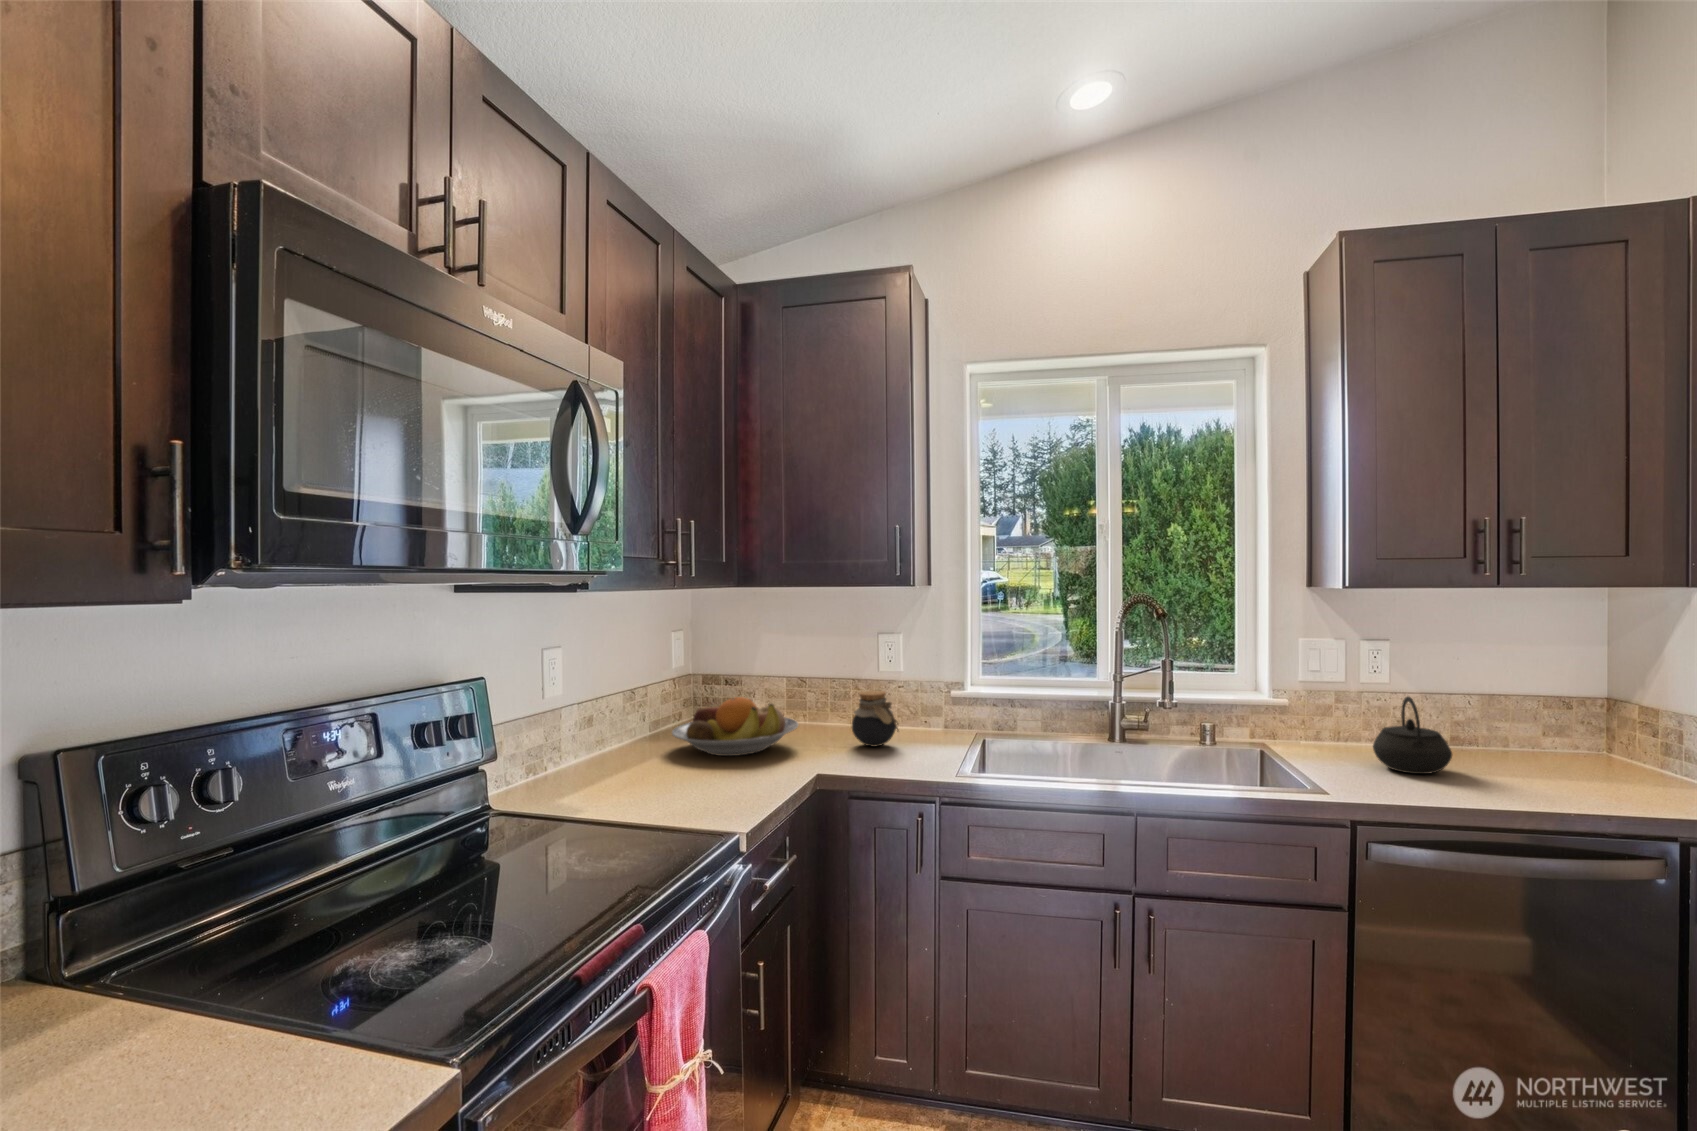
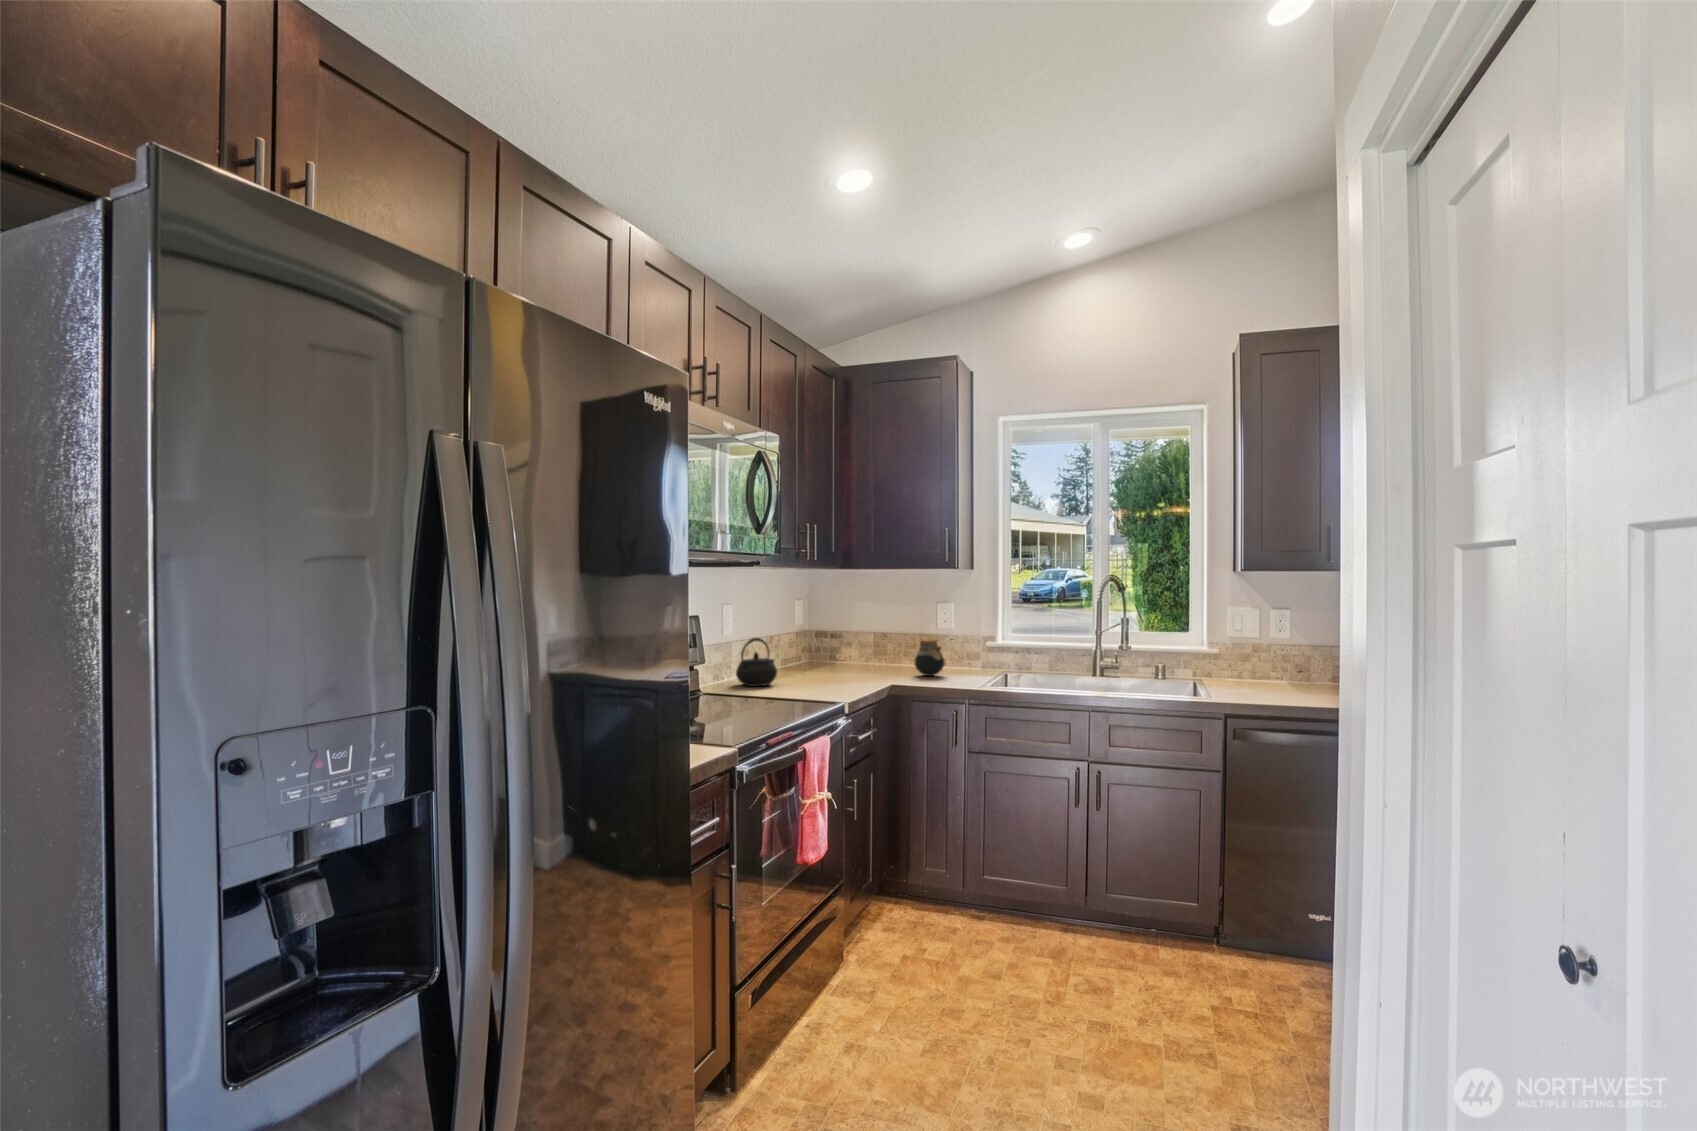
fruit bowl: present [672,697,798,756] -> none [797,640,879,677]
kettle: present [1373,697,1452,774] -> present [736,638,777,686]

